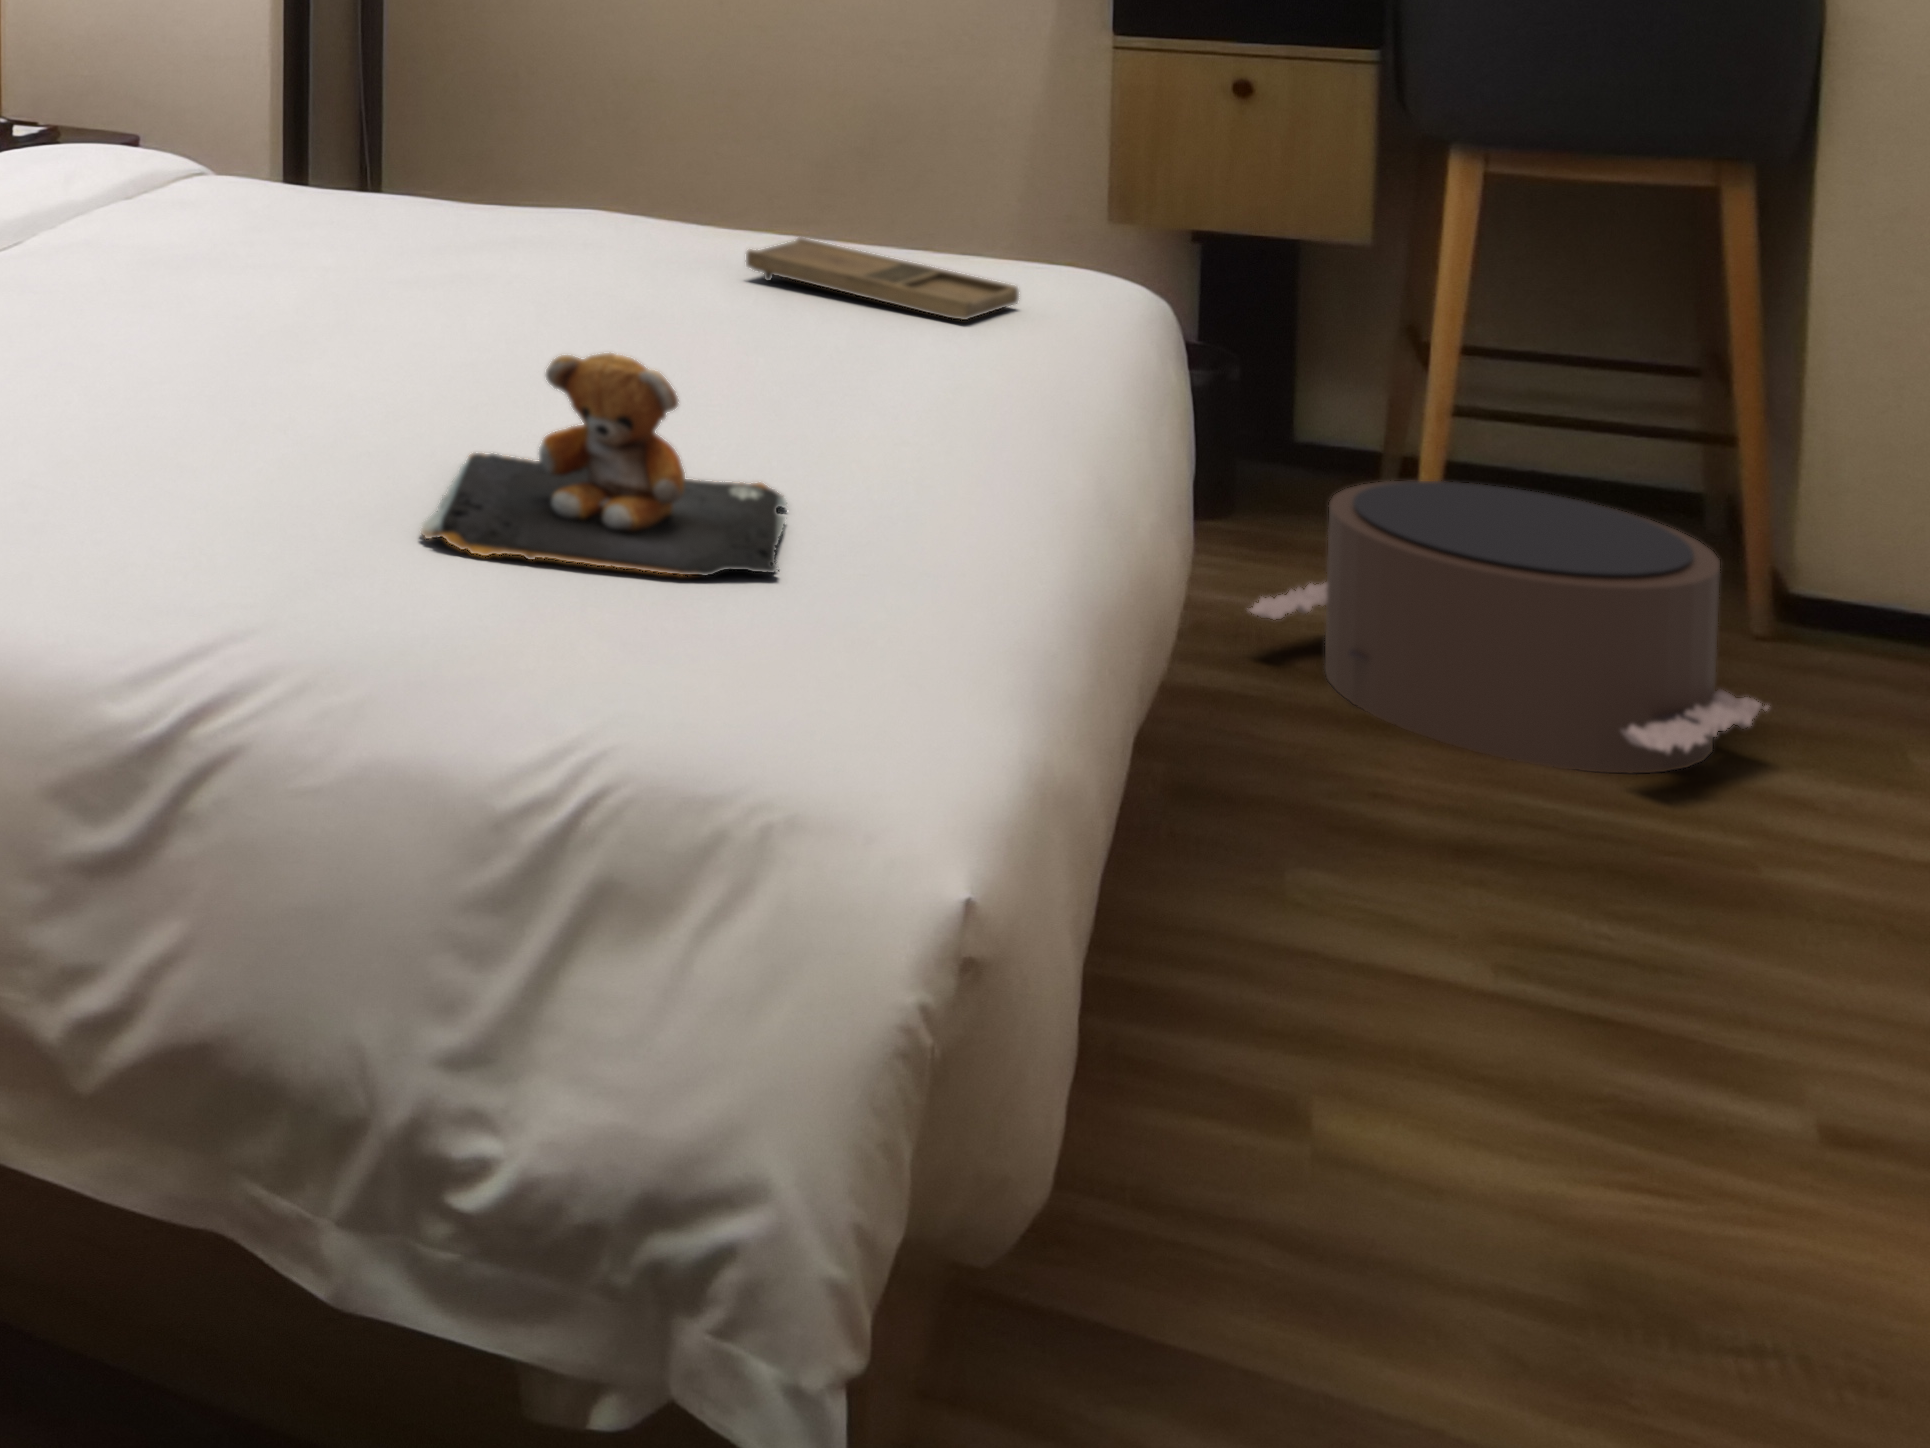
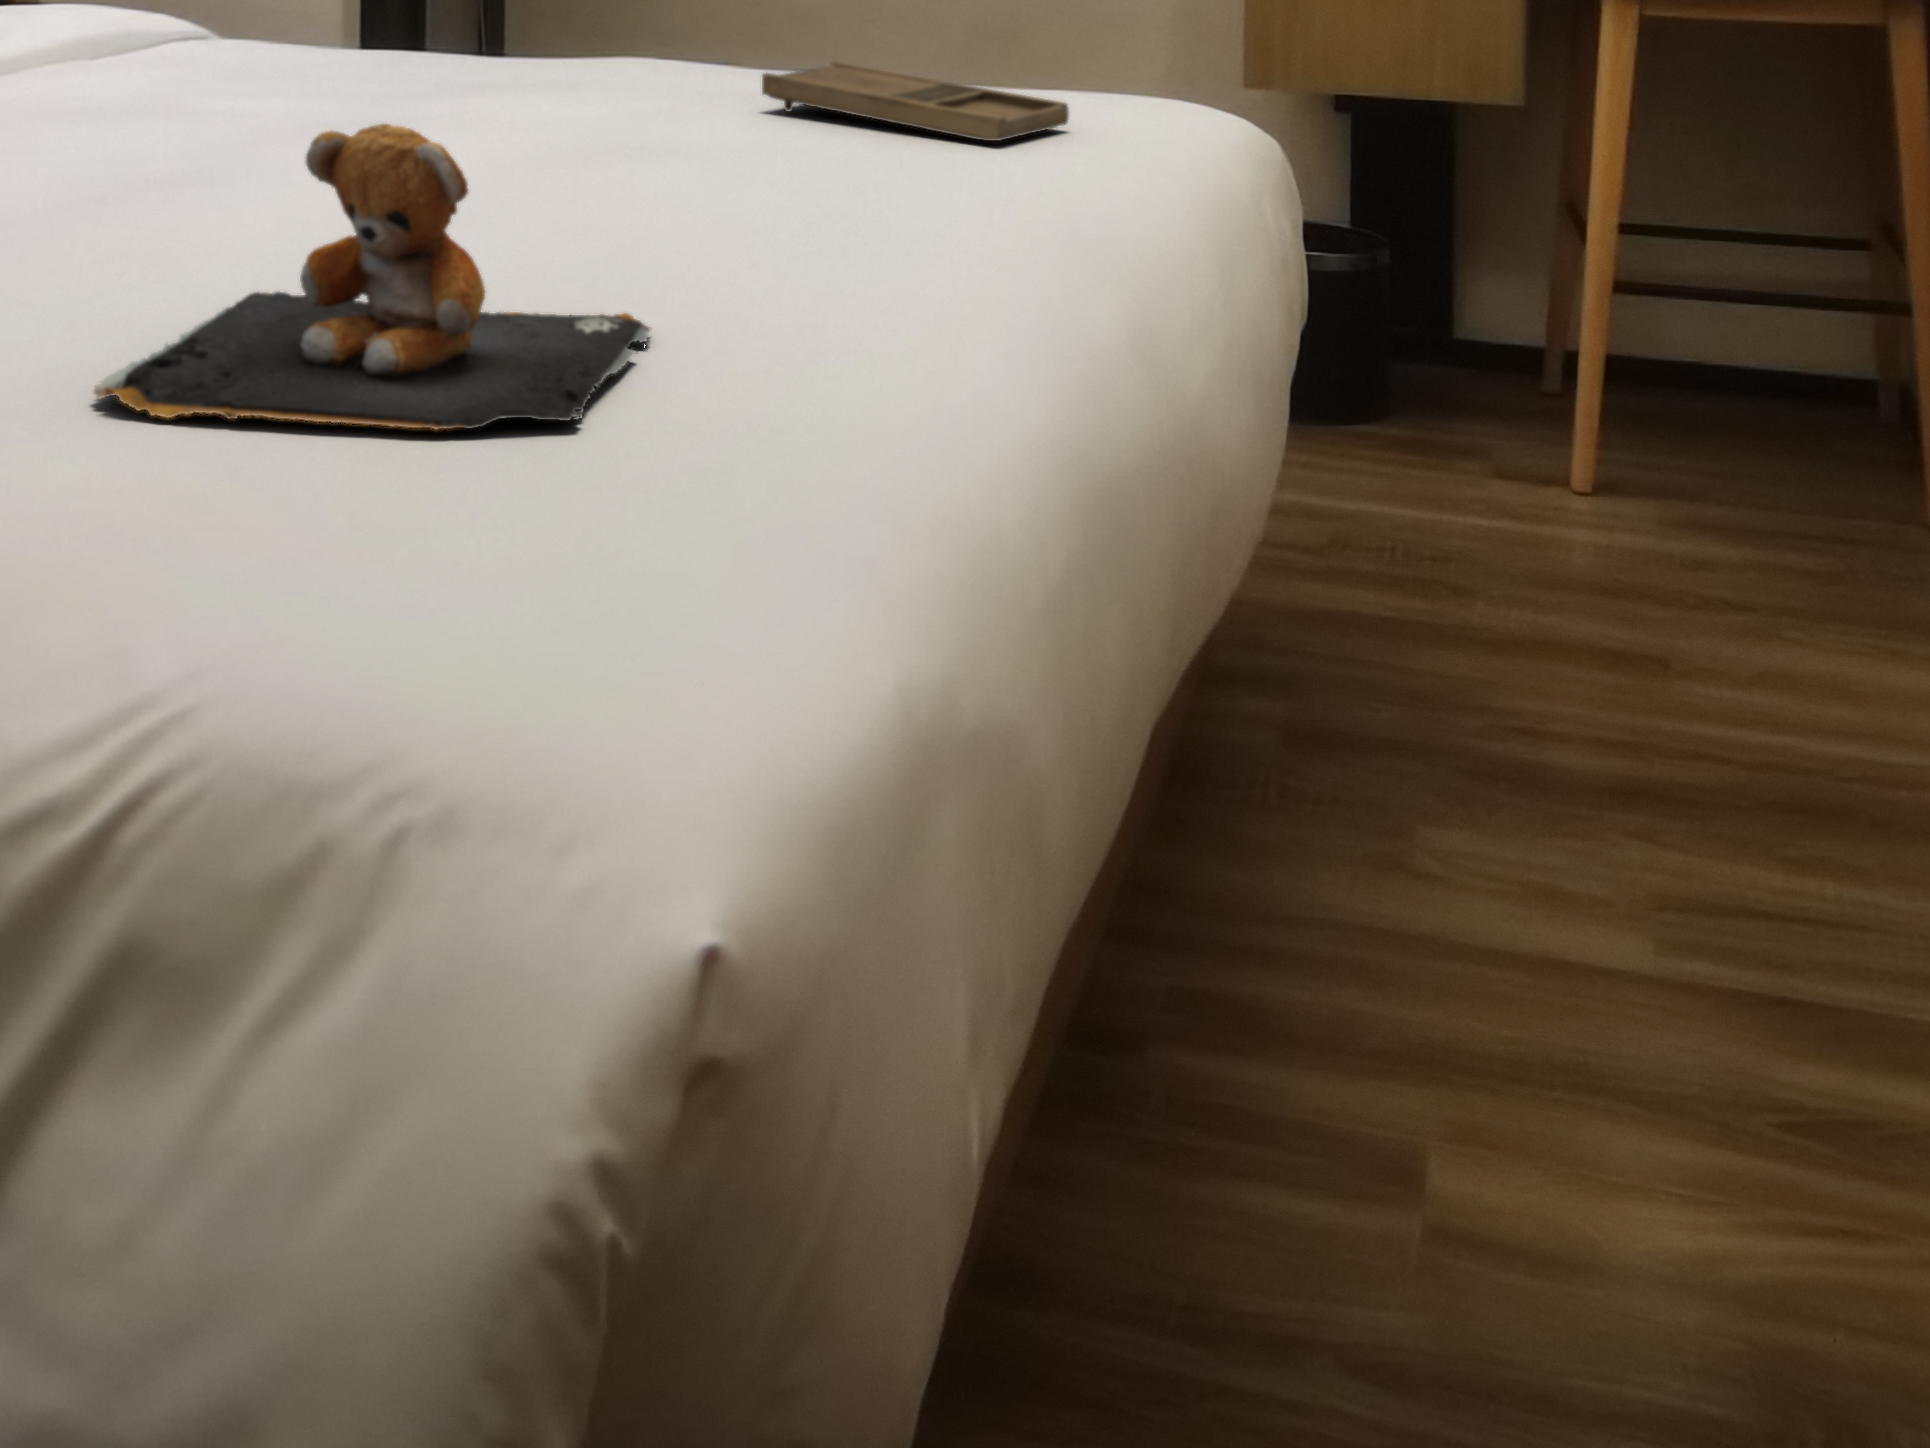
pouf: present [1250,481,1768,773] -> none [1369,351,1902,668]

